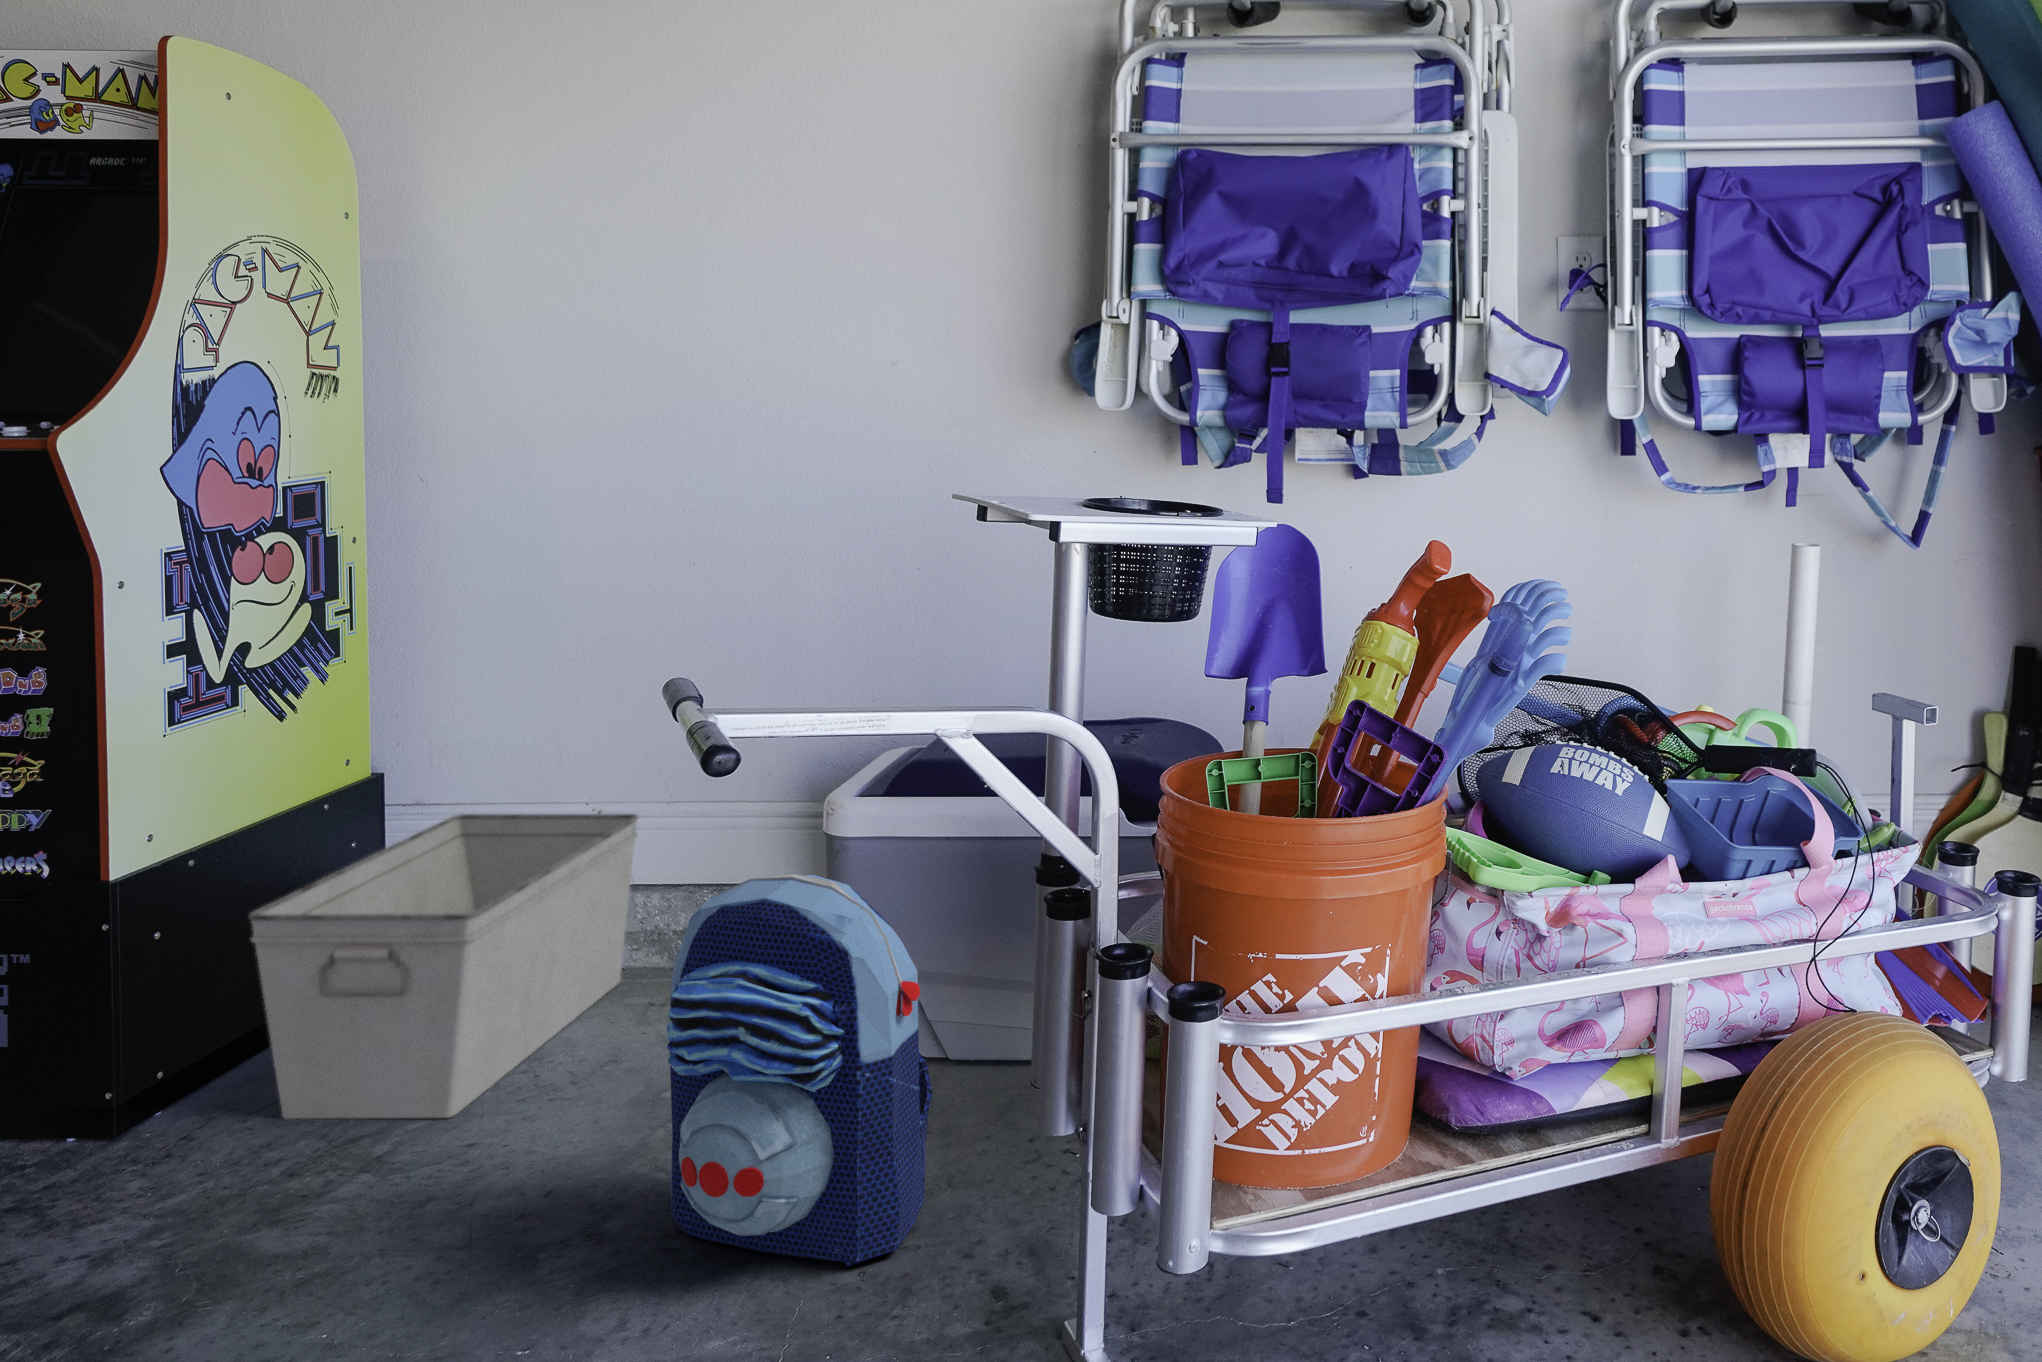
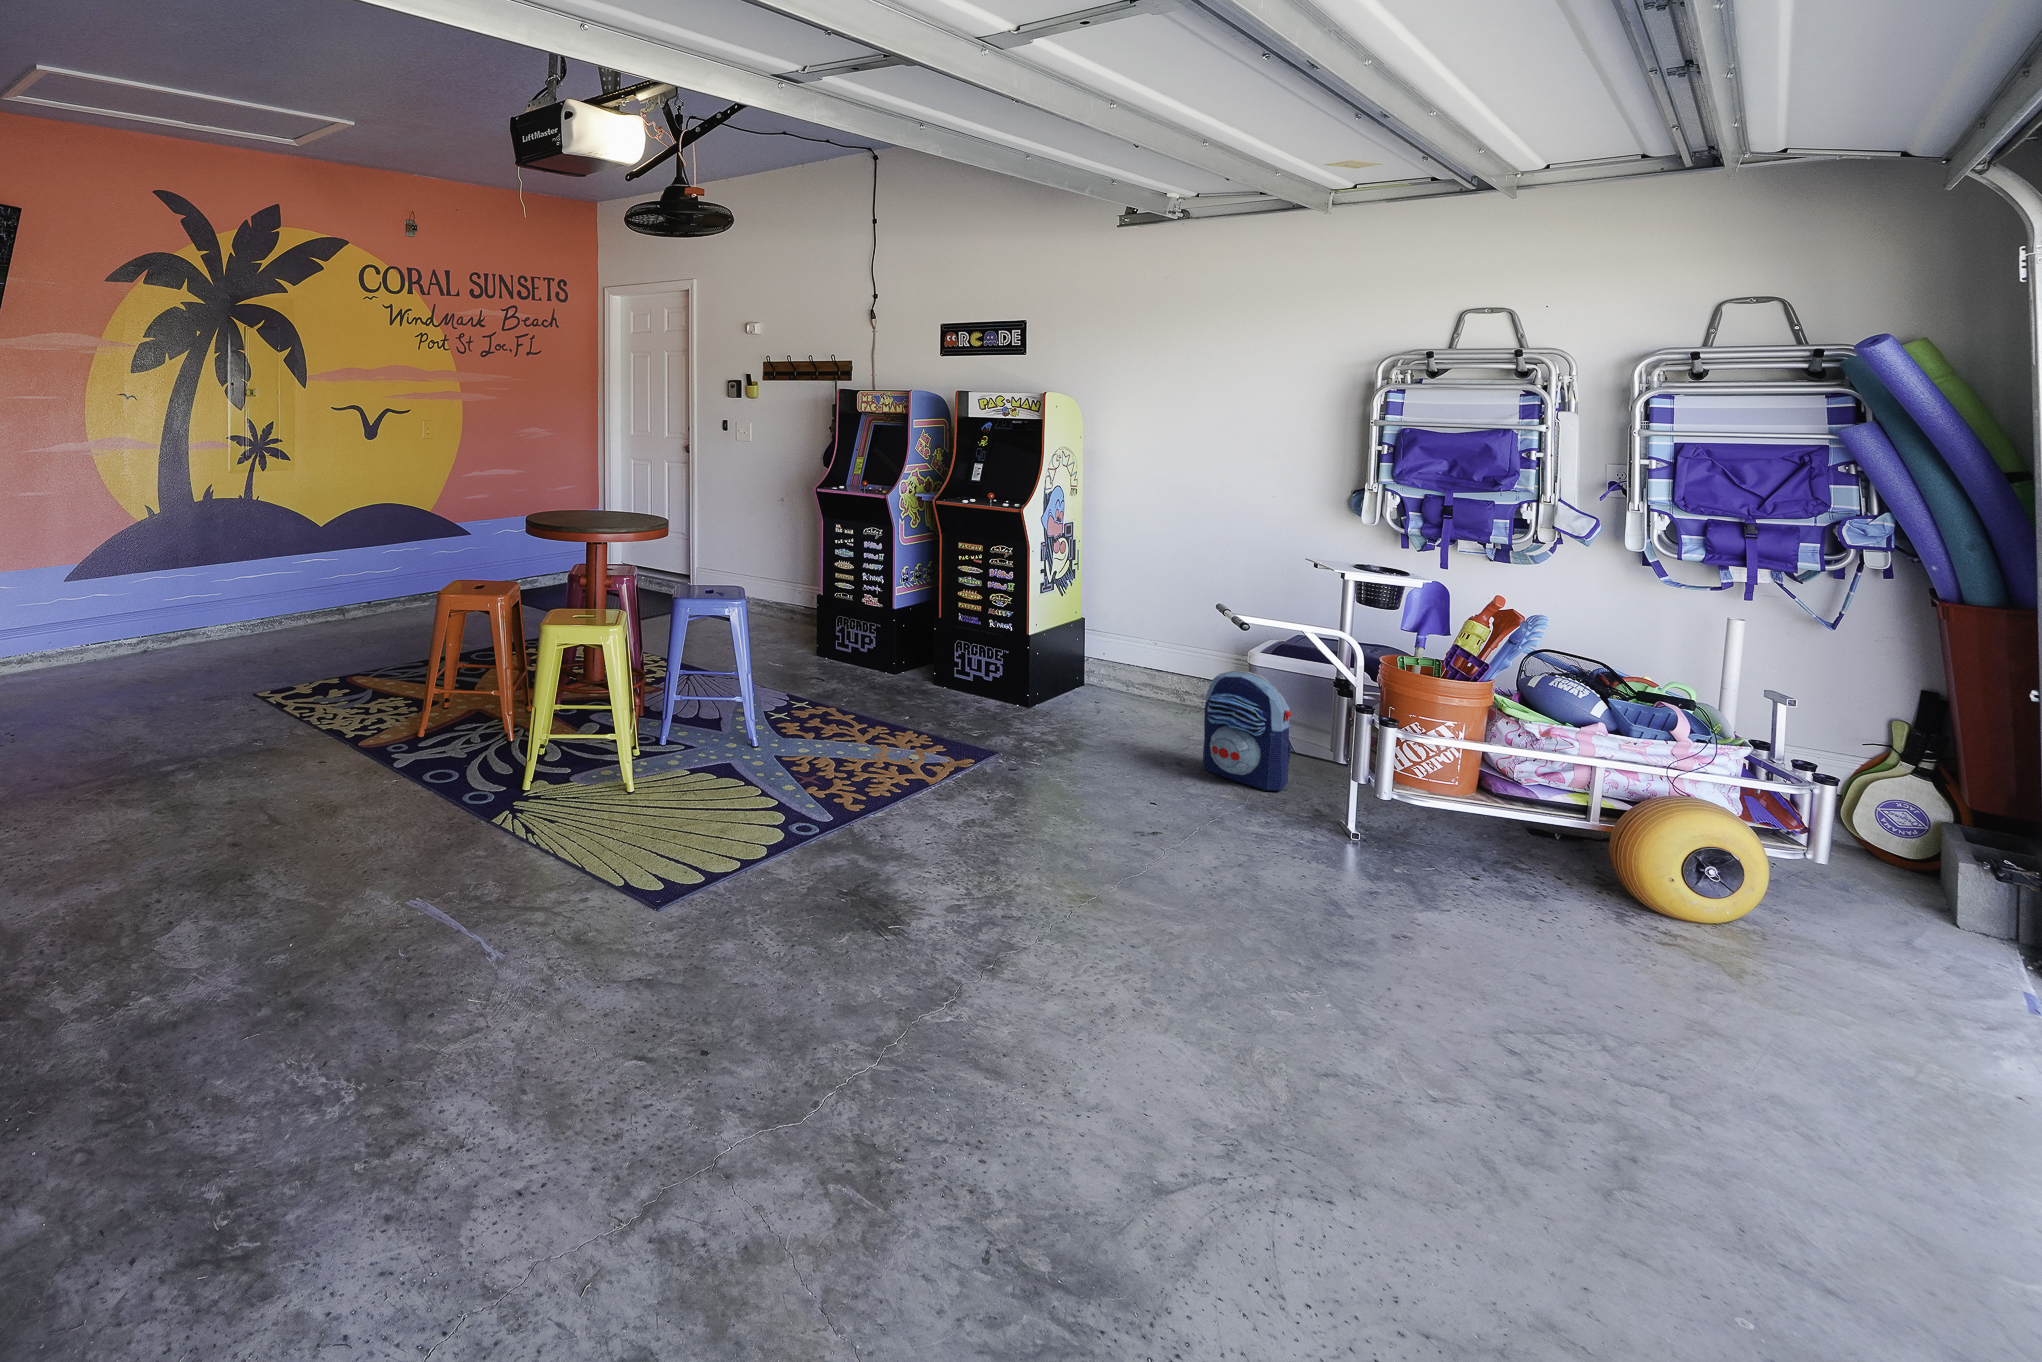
storage bin: present [249,814,638,1119] -> none [1062,637,1166,728]

